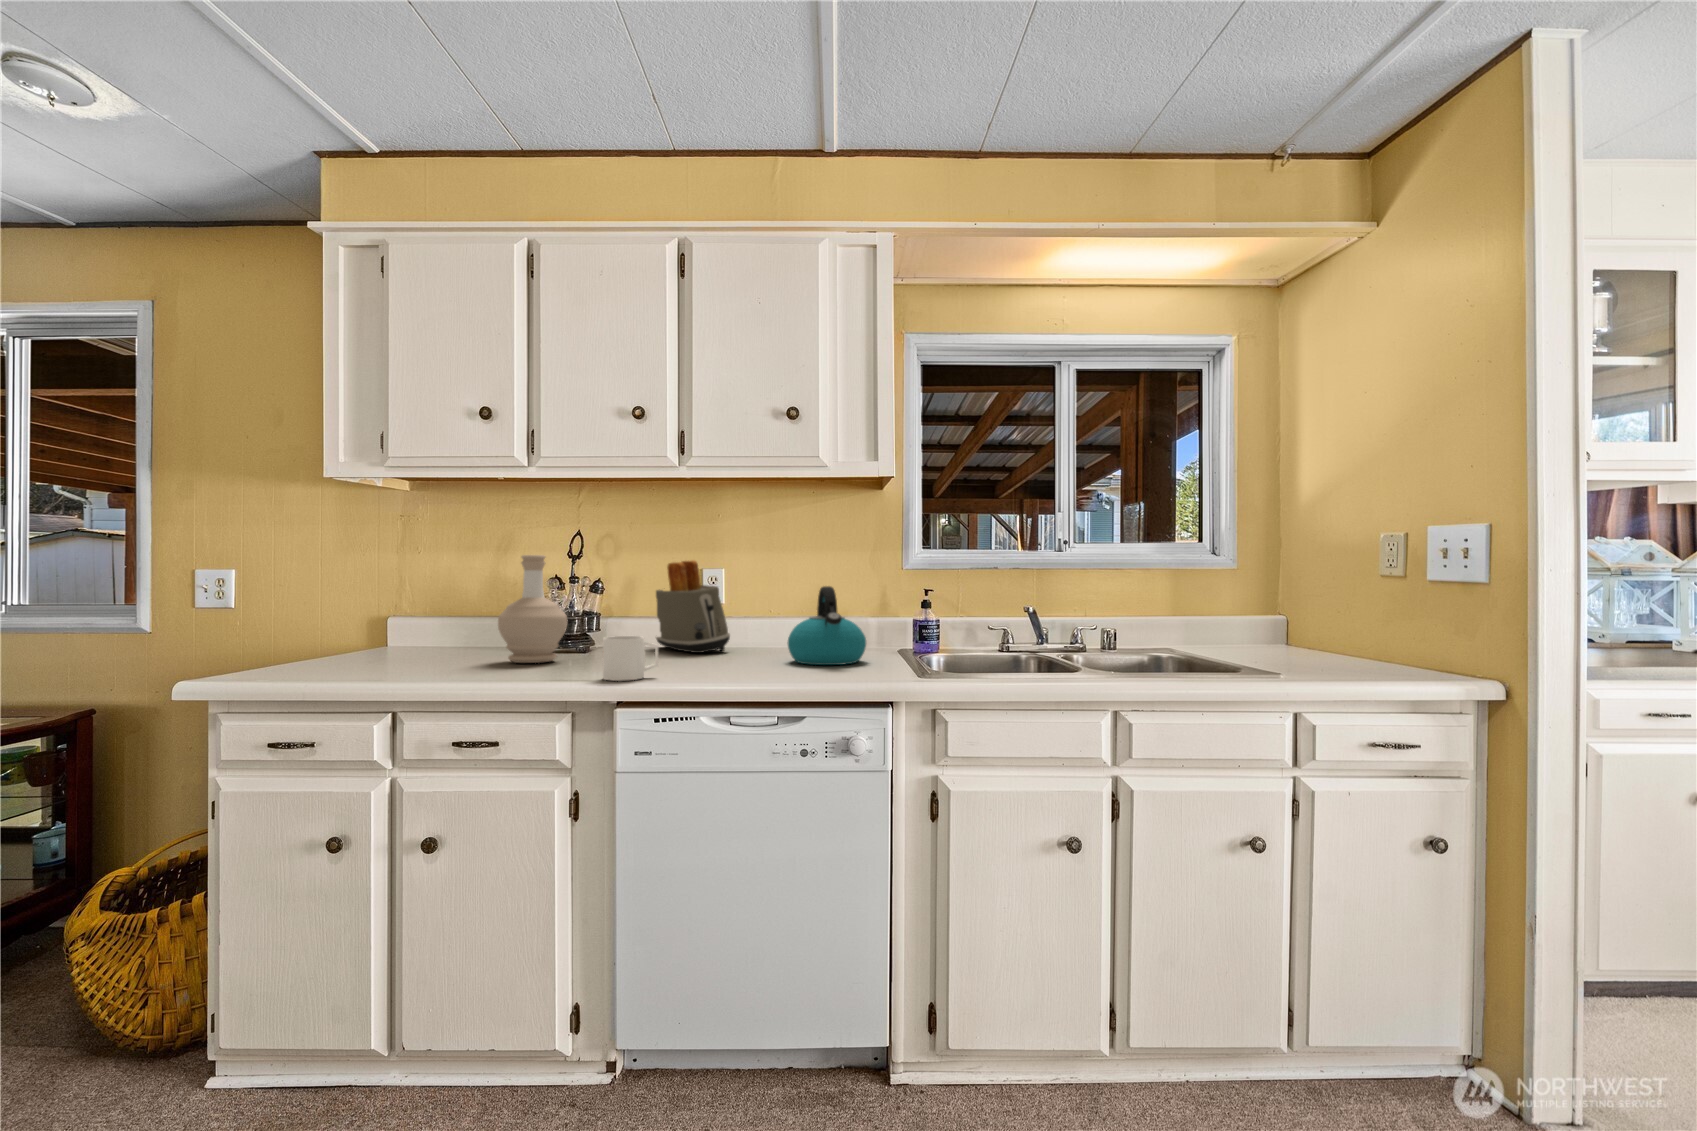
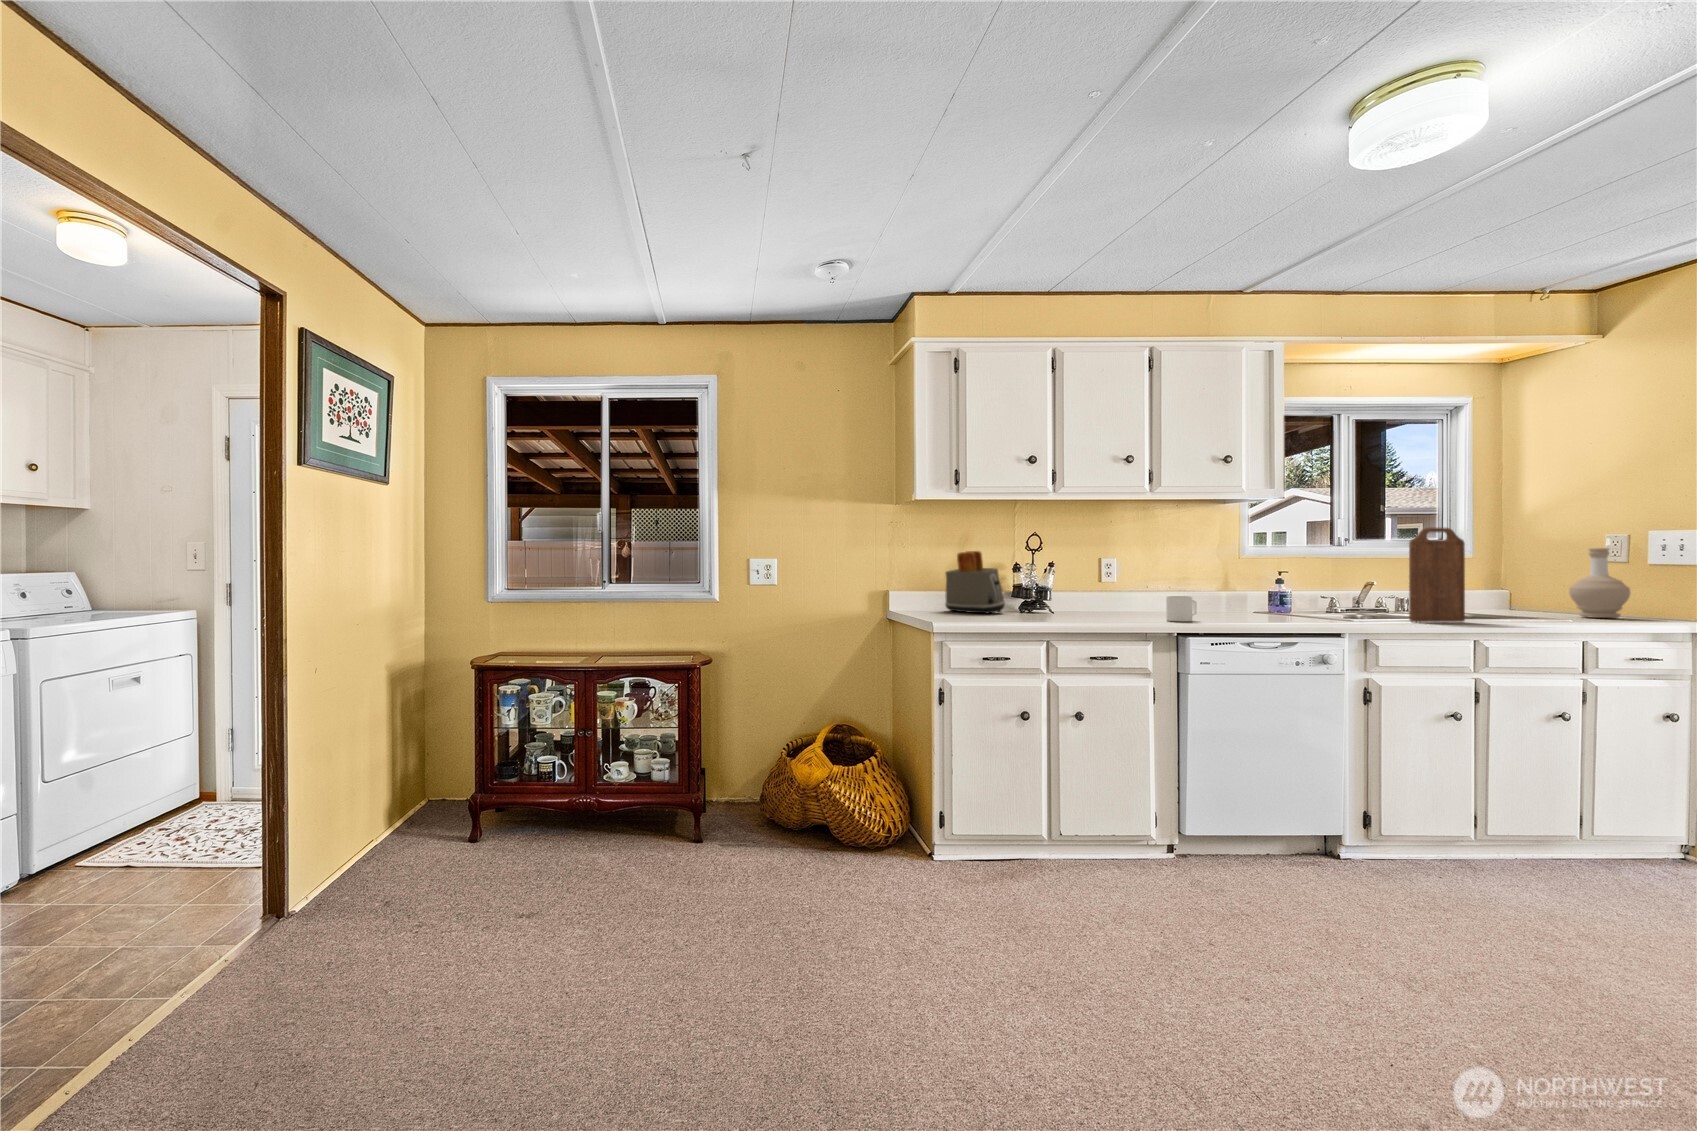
cutting board: none [999,523,1091,682] -> present [1409,528,1465,622]
bottle: present [498,555,567,663] -> present [1569,548,1630,618]
toaster: present [656,560,730,653] -> present [945,551,1005,613]
kettle: present [788,586,866,665] -> none [1223,567,1280,616]

